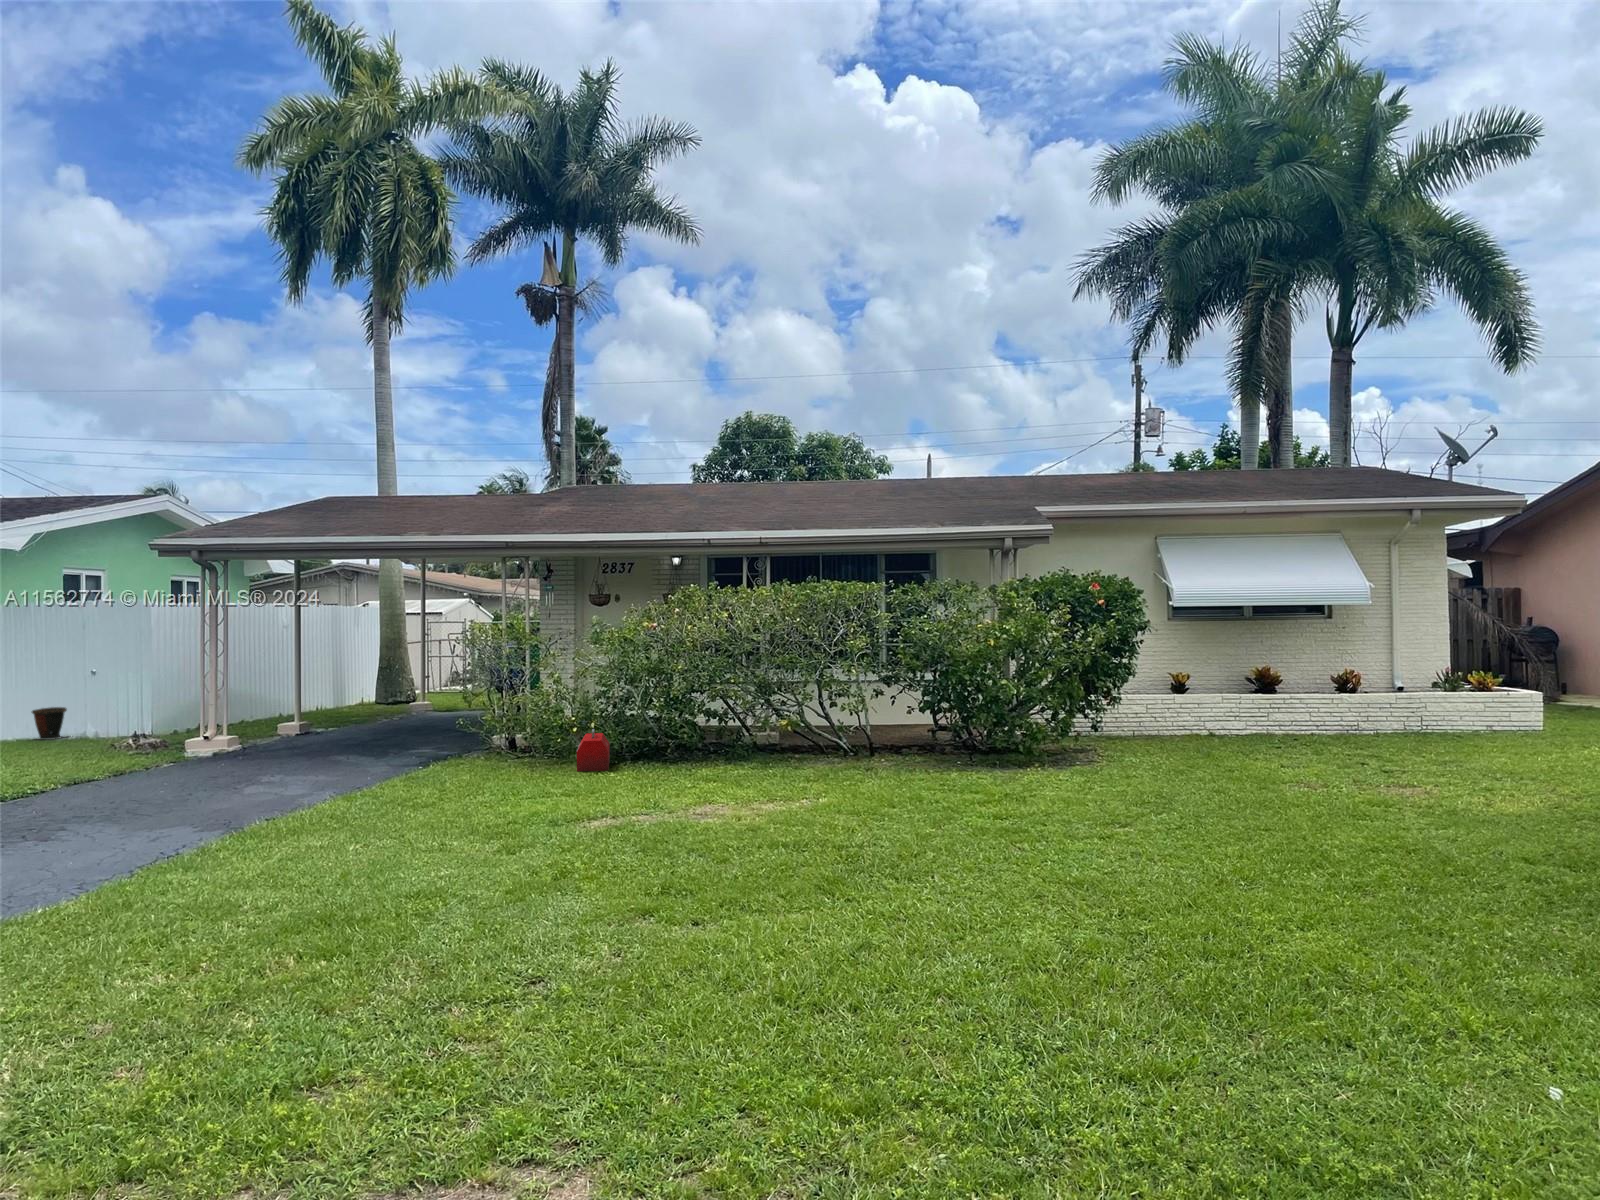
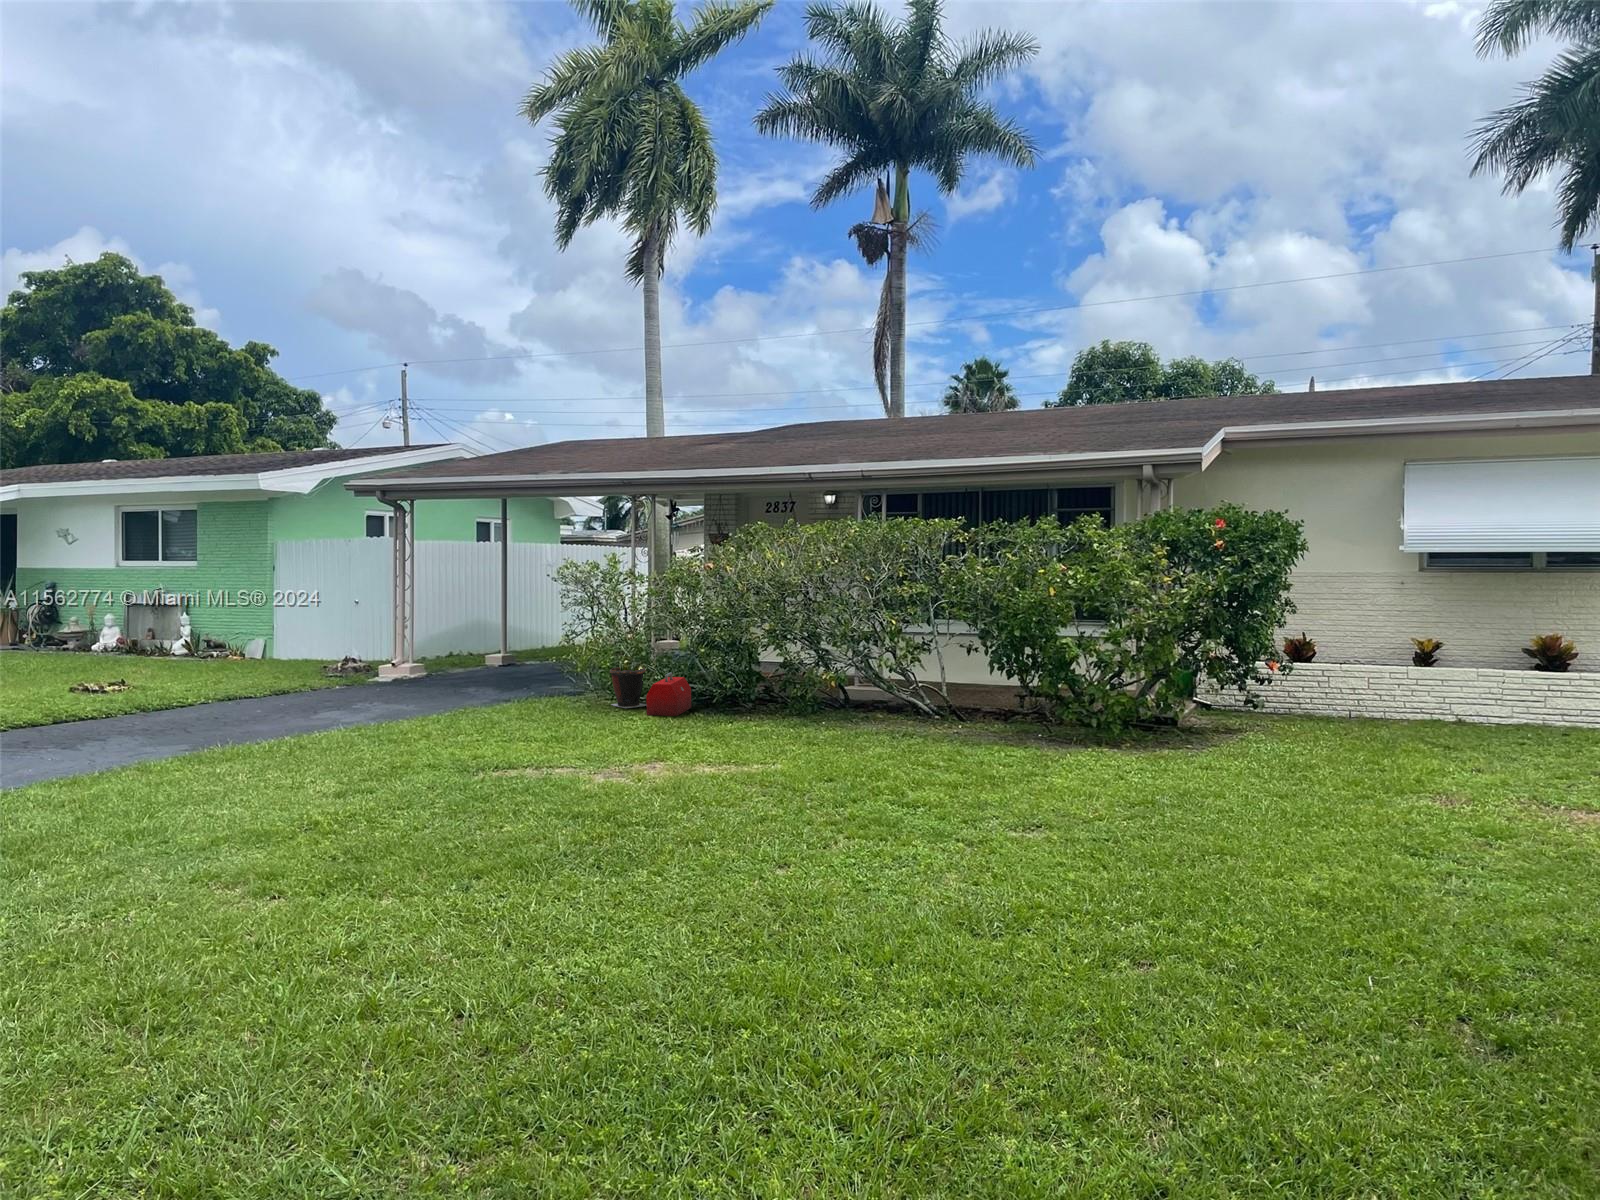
waste bin: present [32,707,67,740] -> present [610,667,646,708]

